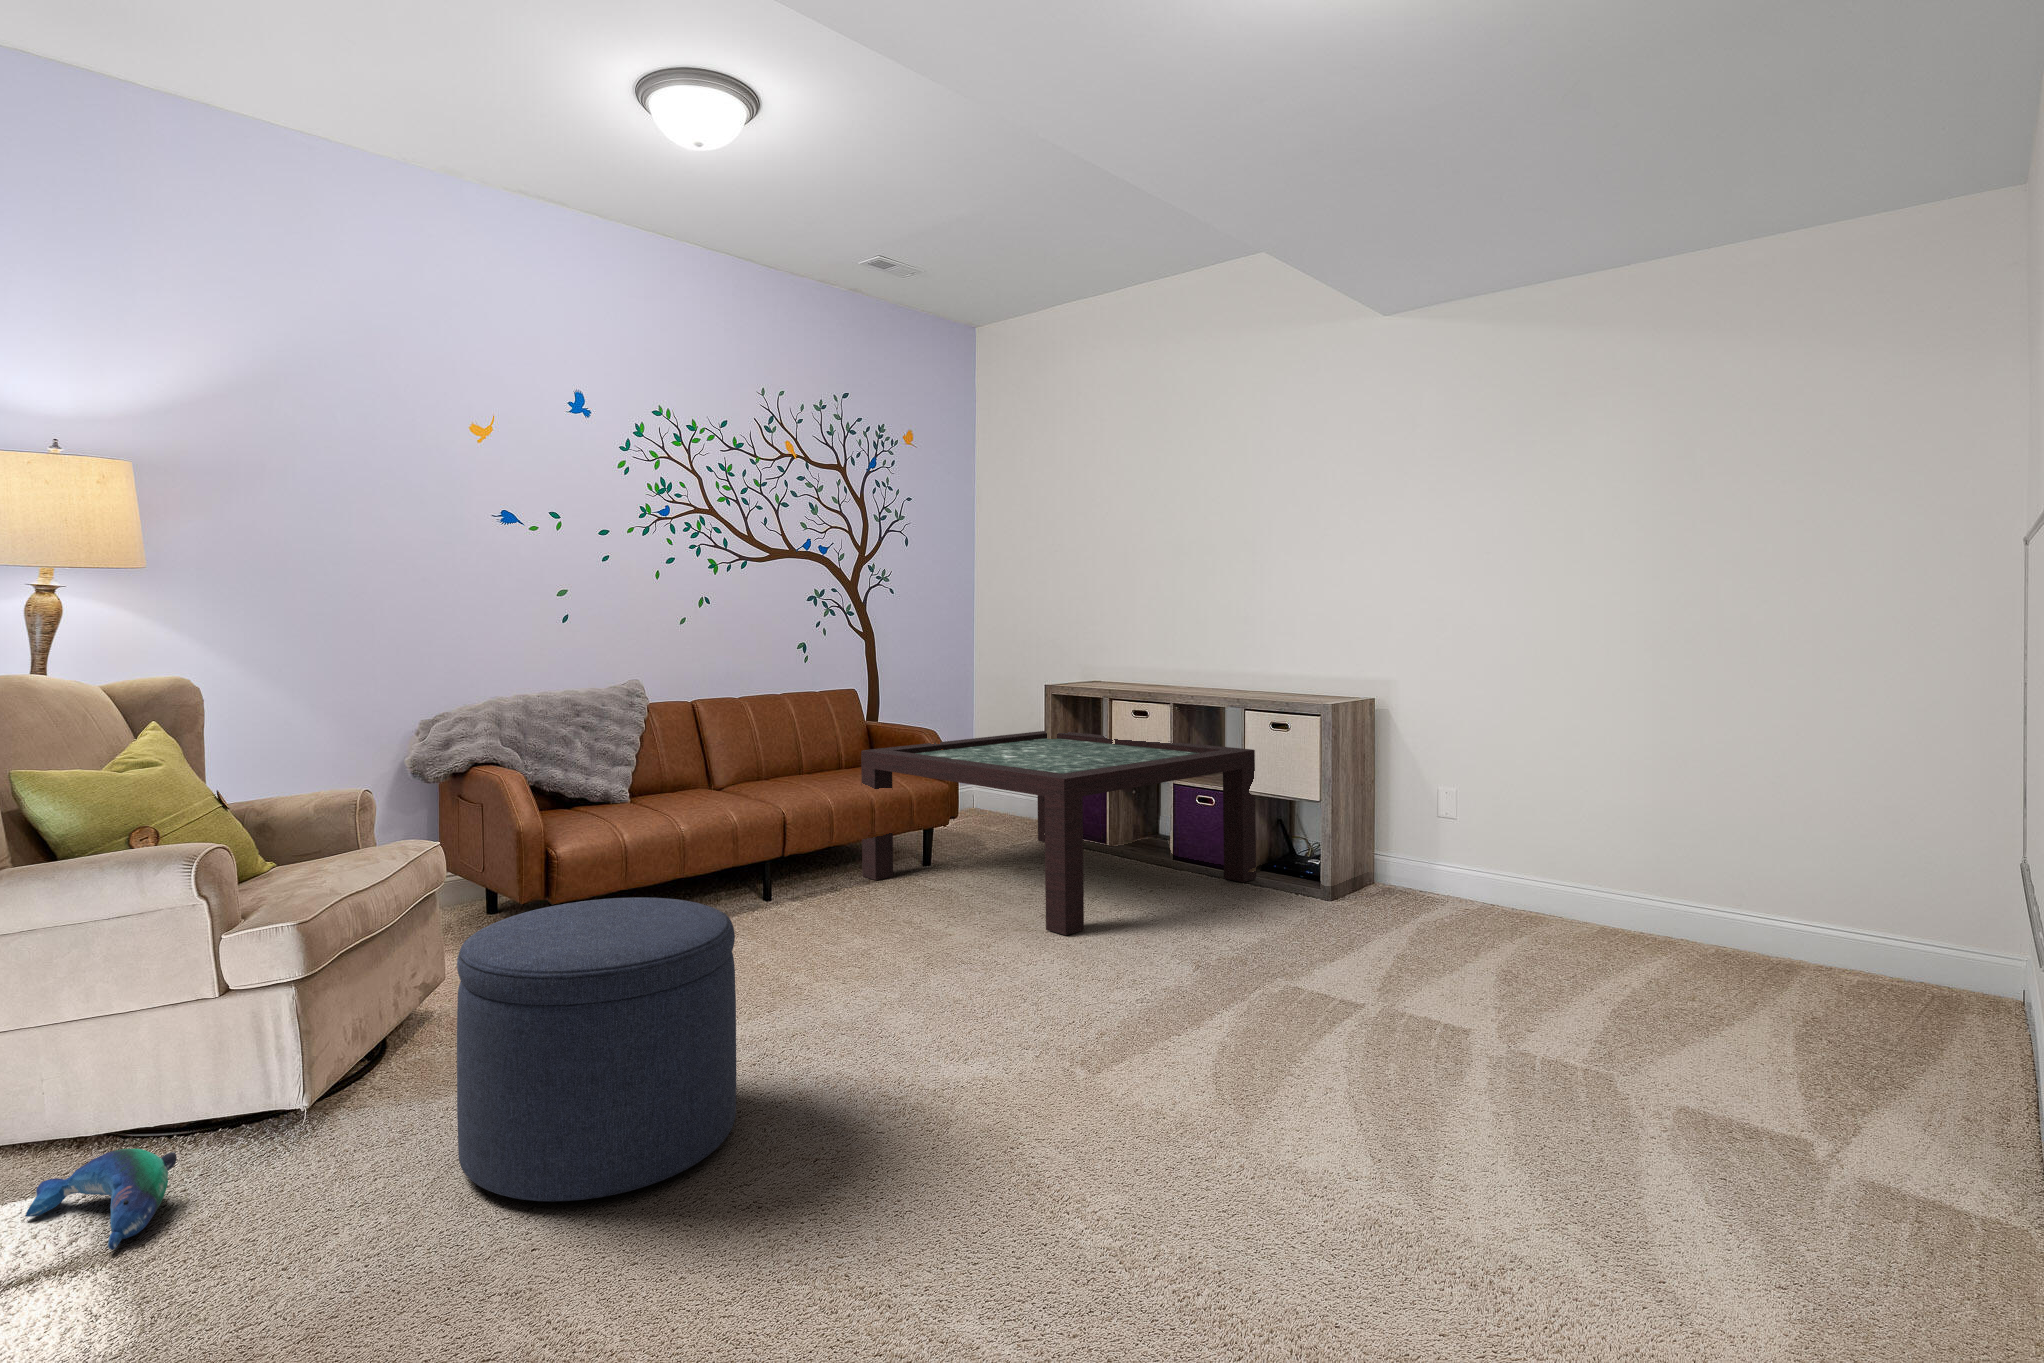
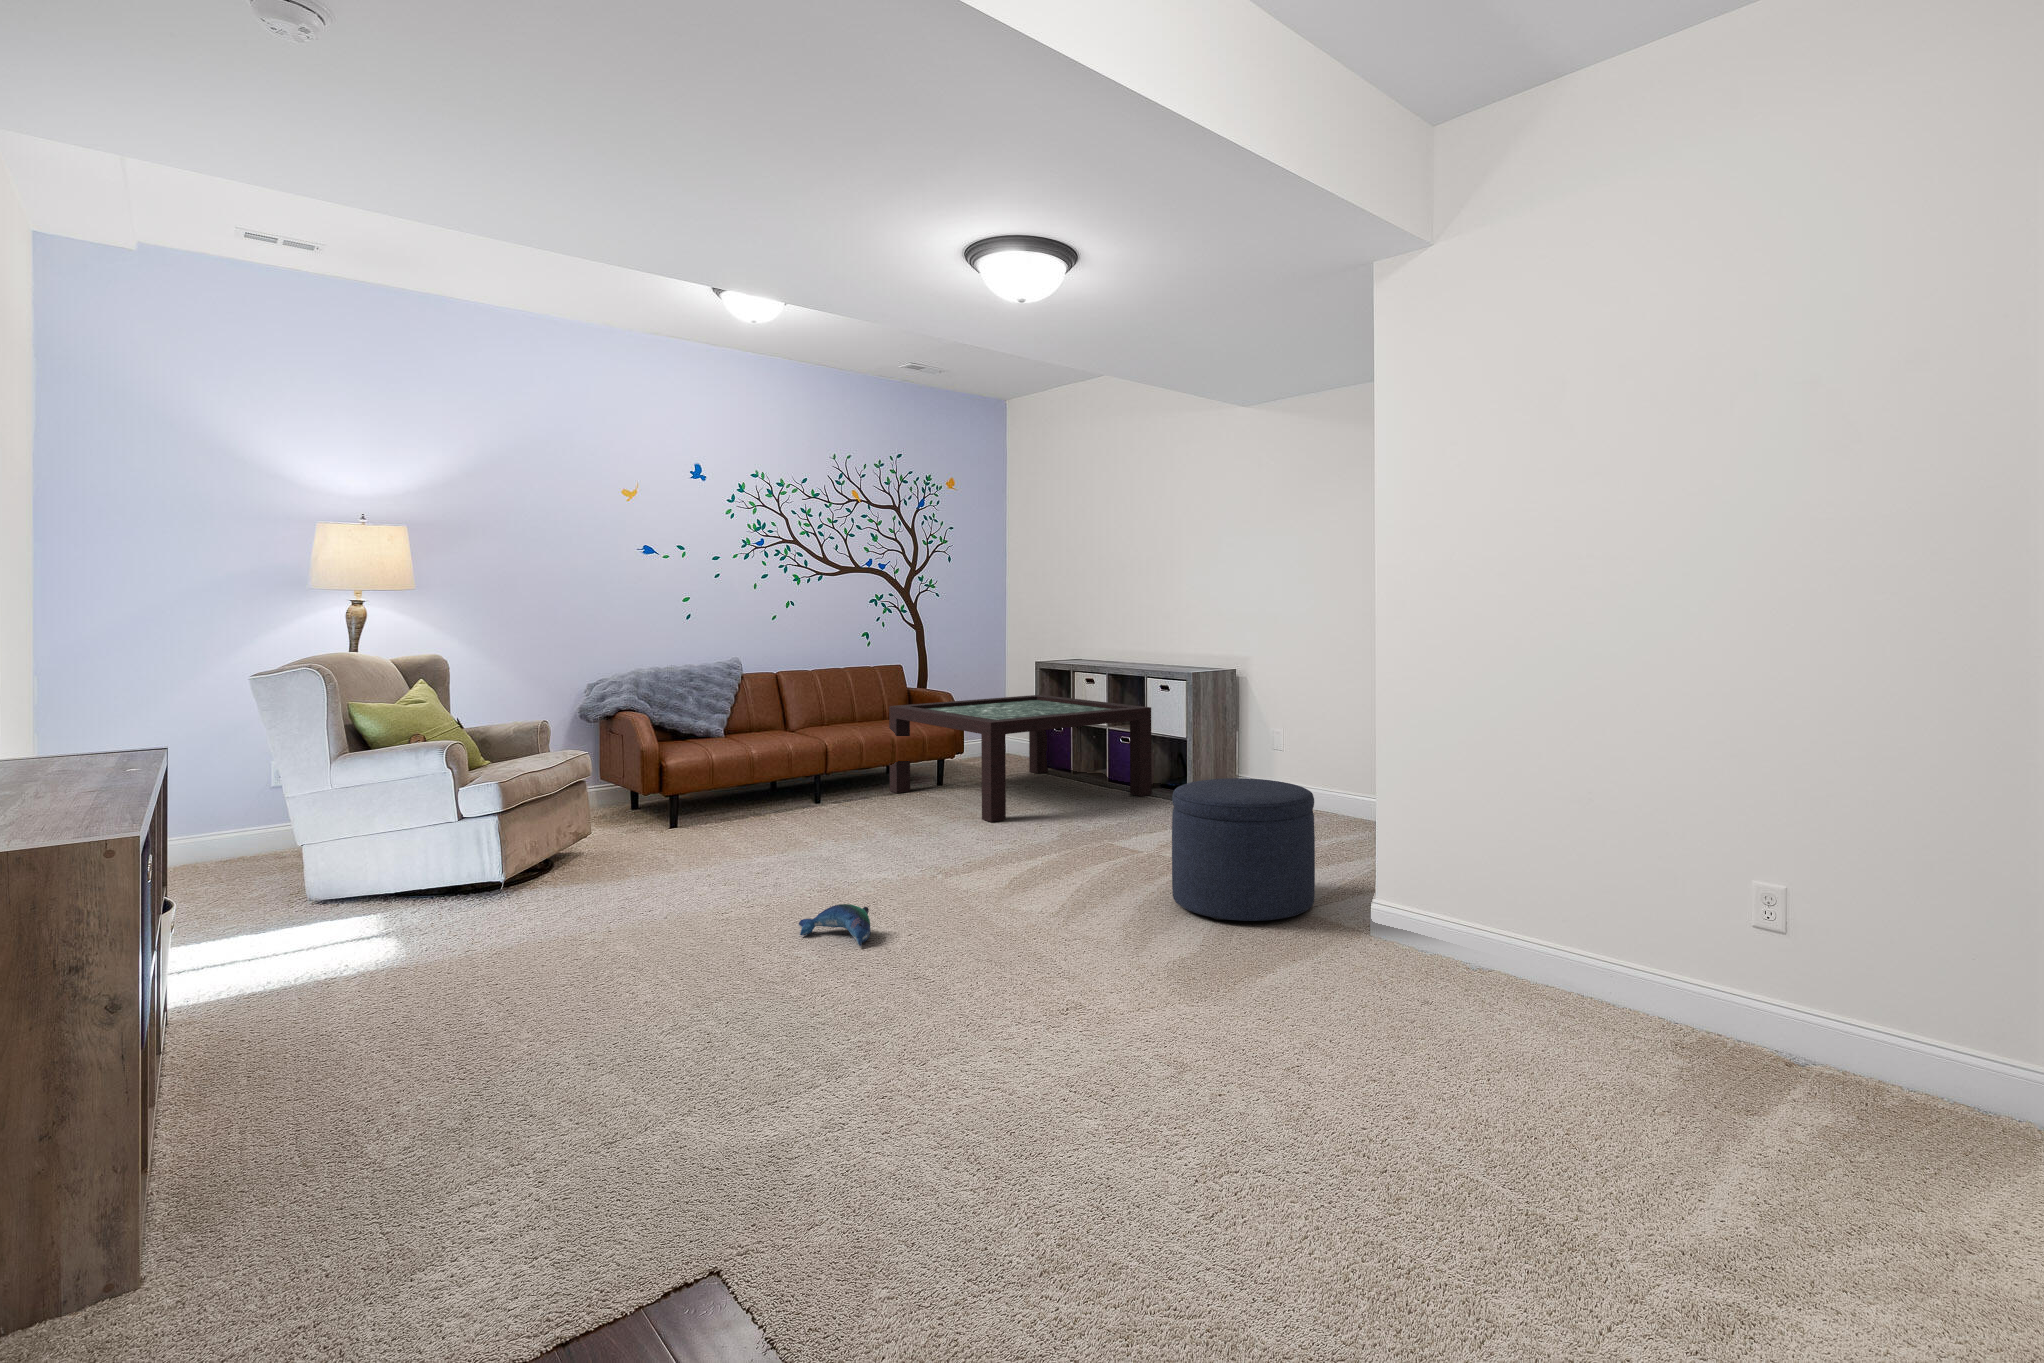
ottoman: present [457,898,736,1201] -> present [1172,778,1315,921]
plush toy: present [25,1149,177,1250] -> present [799,904,870,946]

